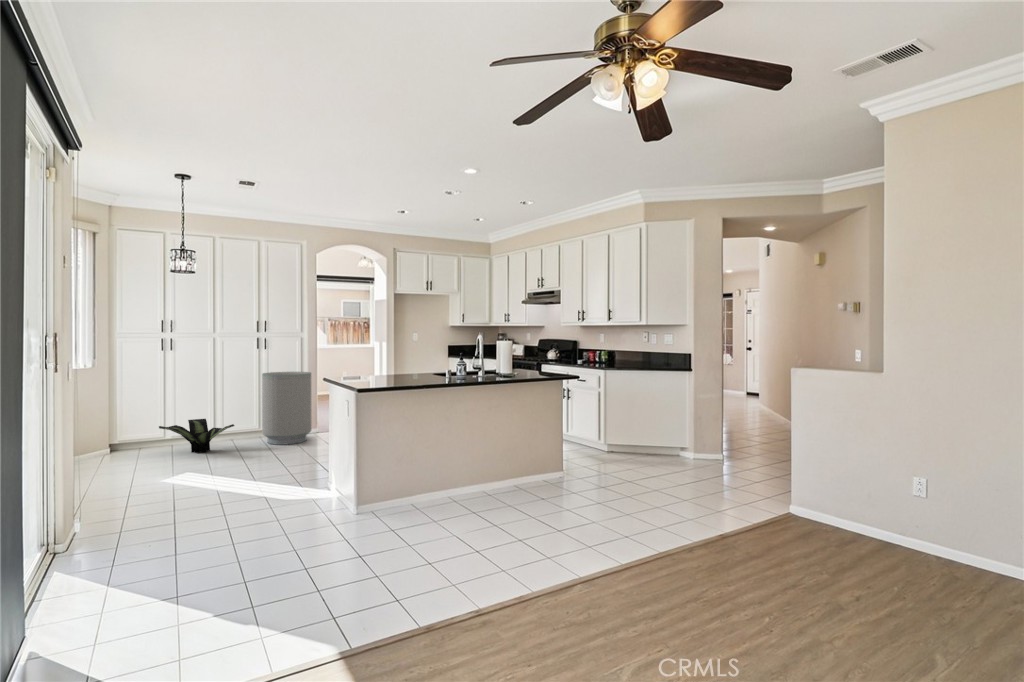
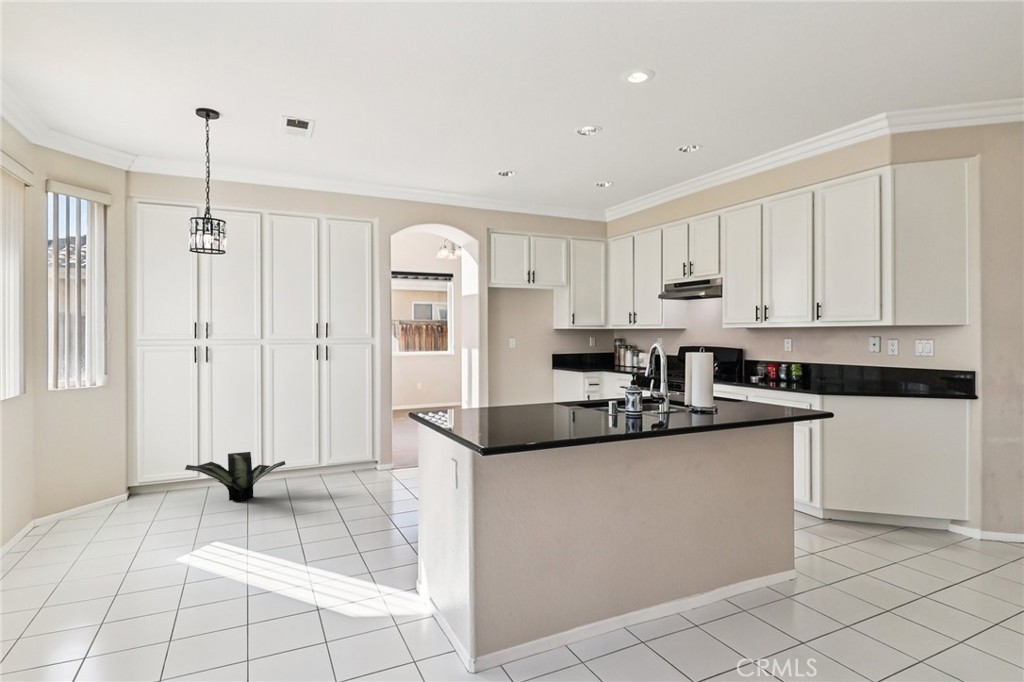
trash can: present [262,372,312,445] -> none [322,389,385,489]

